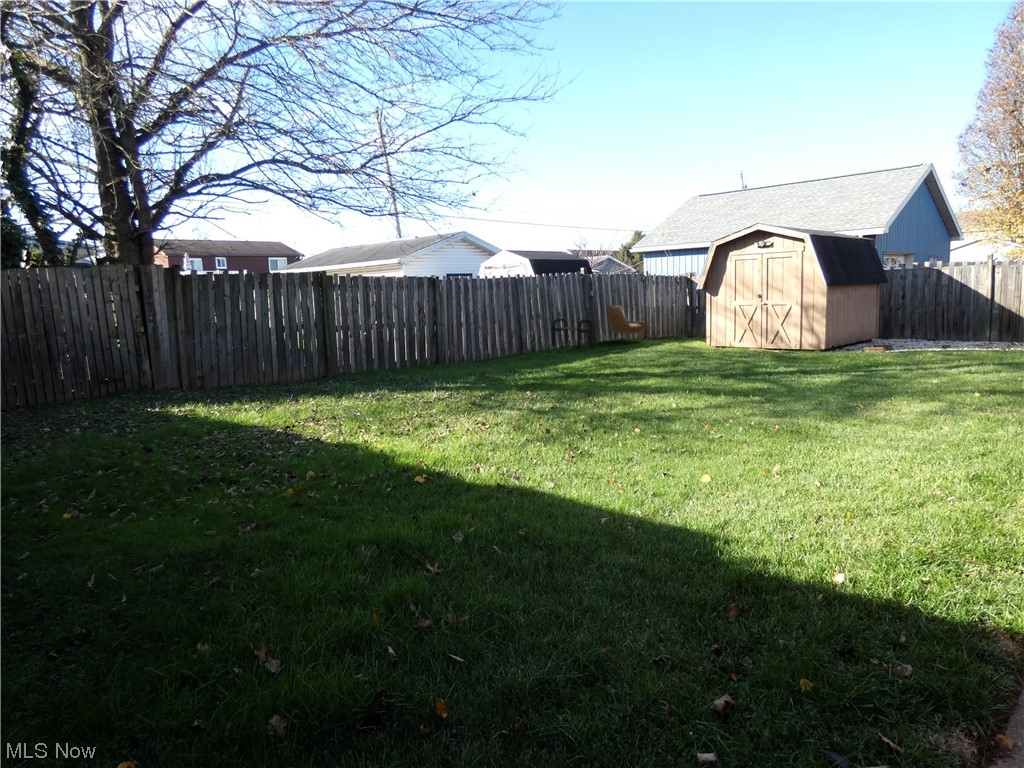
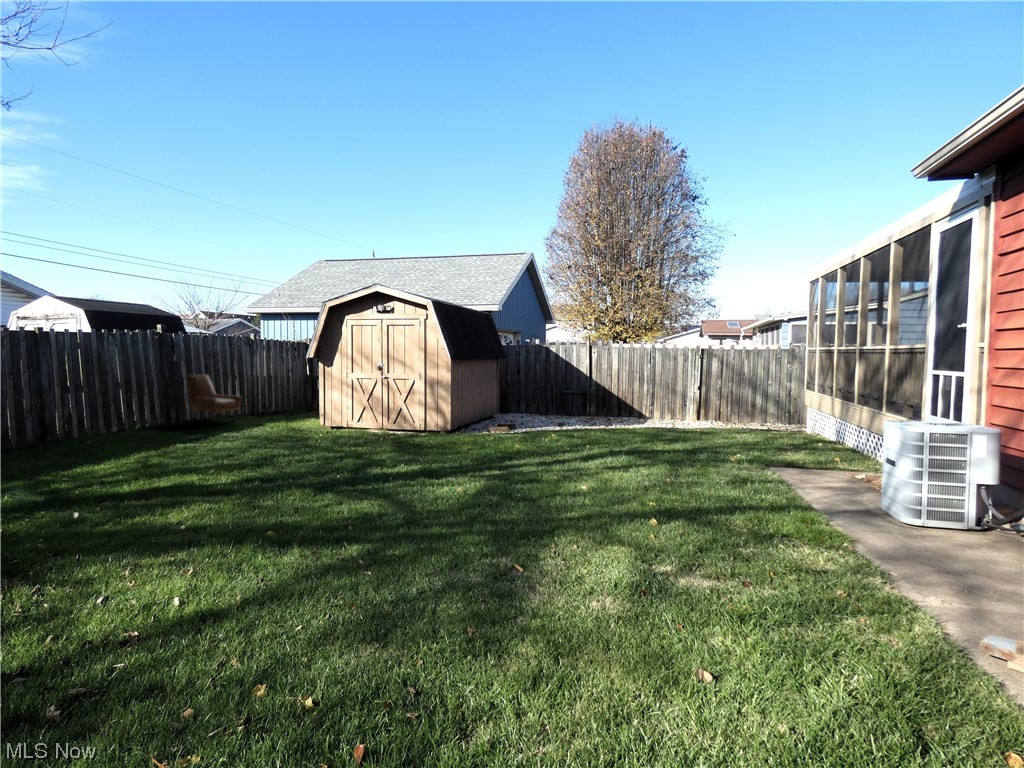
round table: none [945,313,993,339] -> present [555,389,592,414]
bench: present [552,318,594,348] -> none [82,392,154,436]

